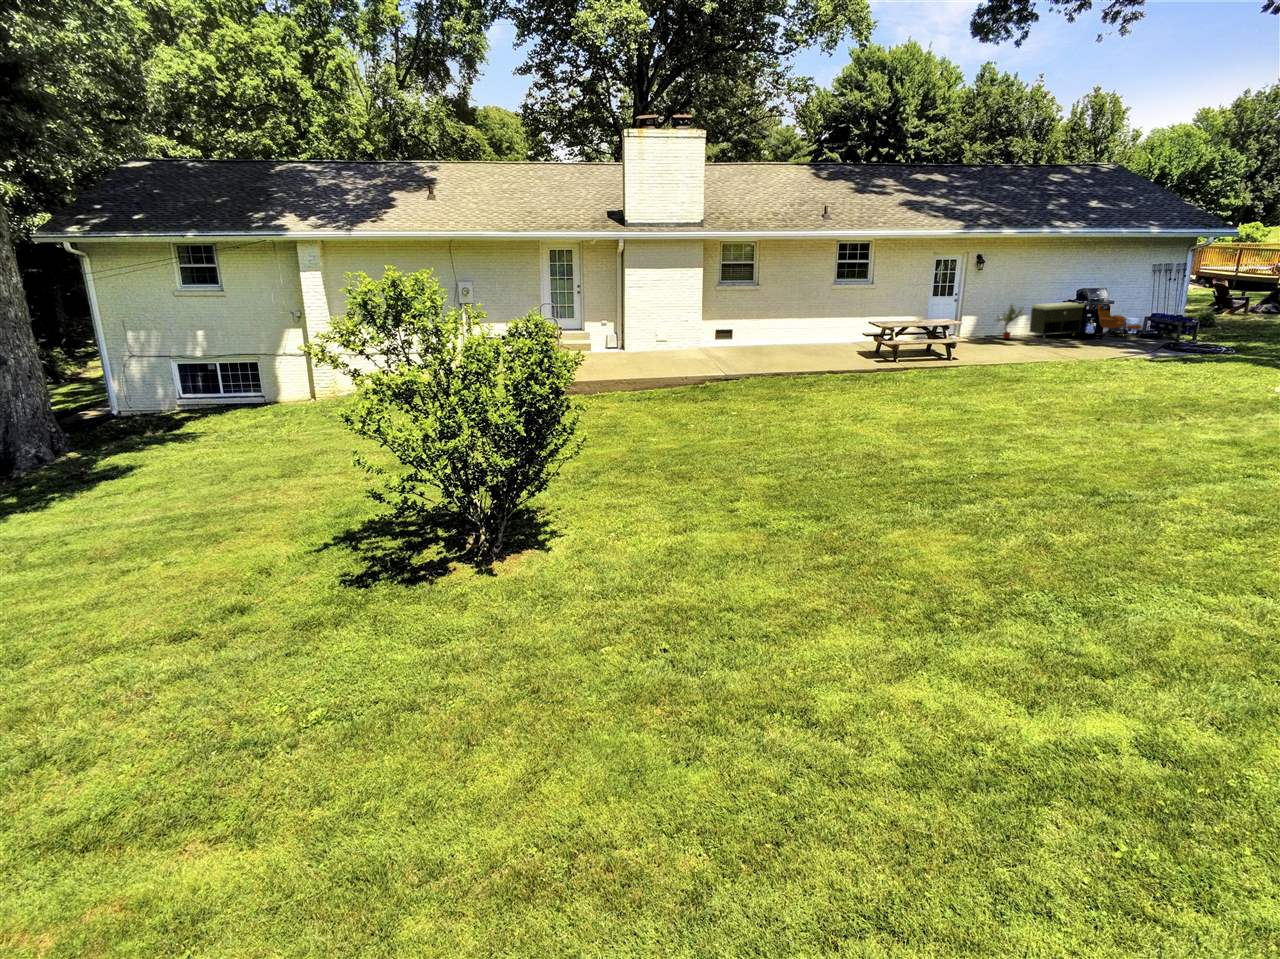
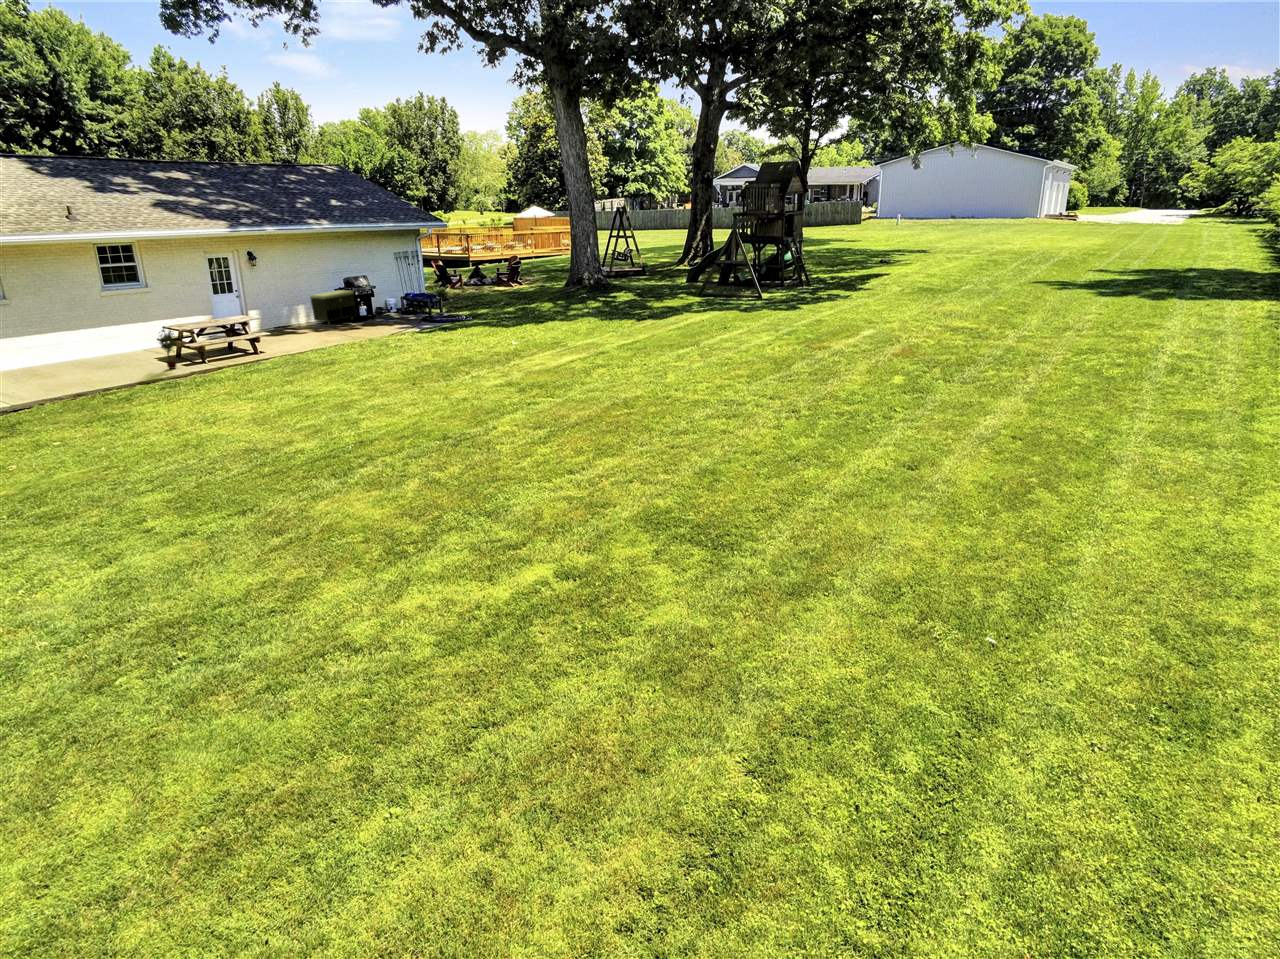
potted tree: present [995,305,1024,339] -> present [159,328,183,369]
lounge chair: present [1098,305,1141,336] -> none [365,289,405,318]

